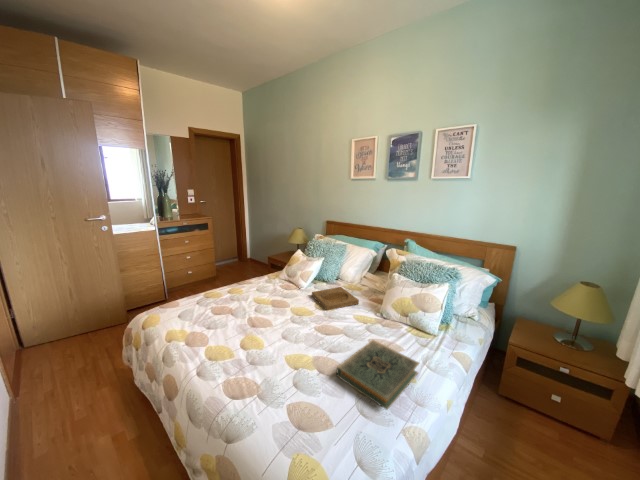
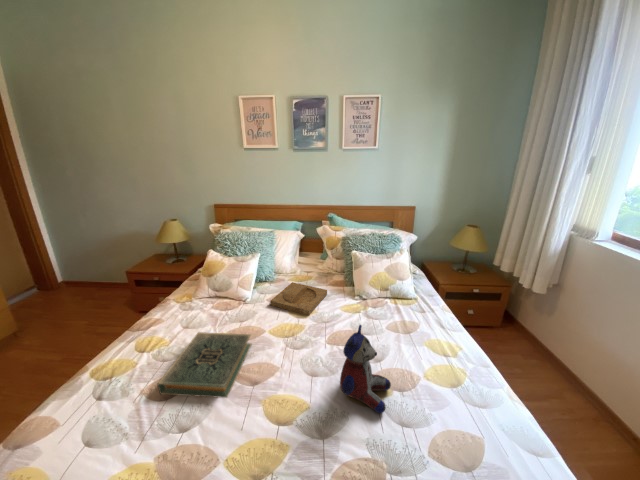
stuffed bear: none [273,307,316,374] -> present [340,325,391,413]
hardback book: present [337,340,419,410] -> present [158,332,252,398]

